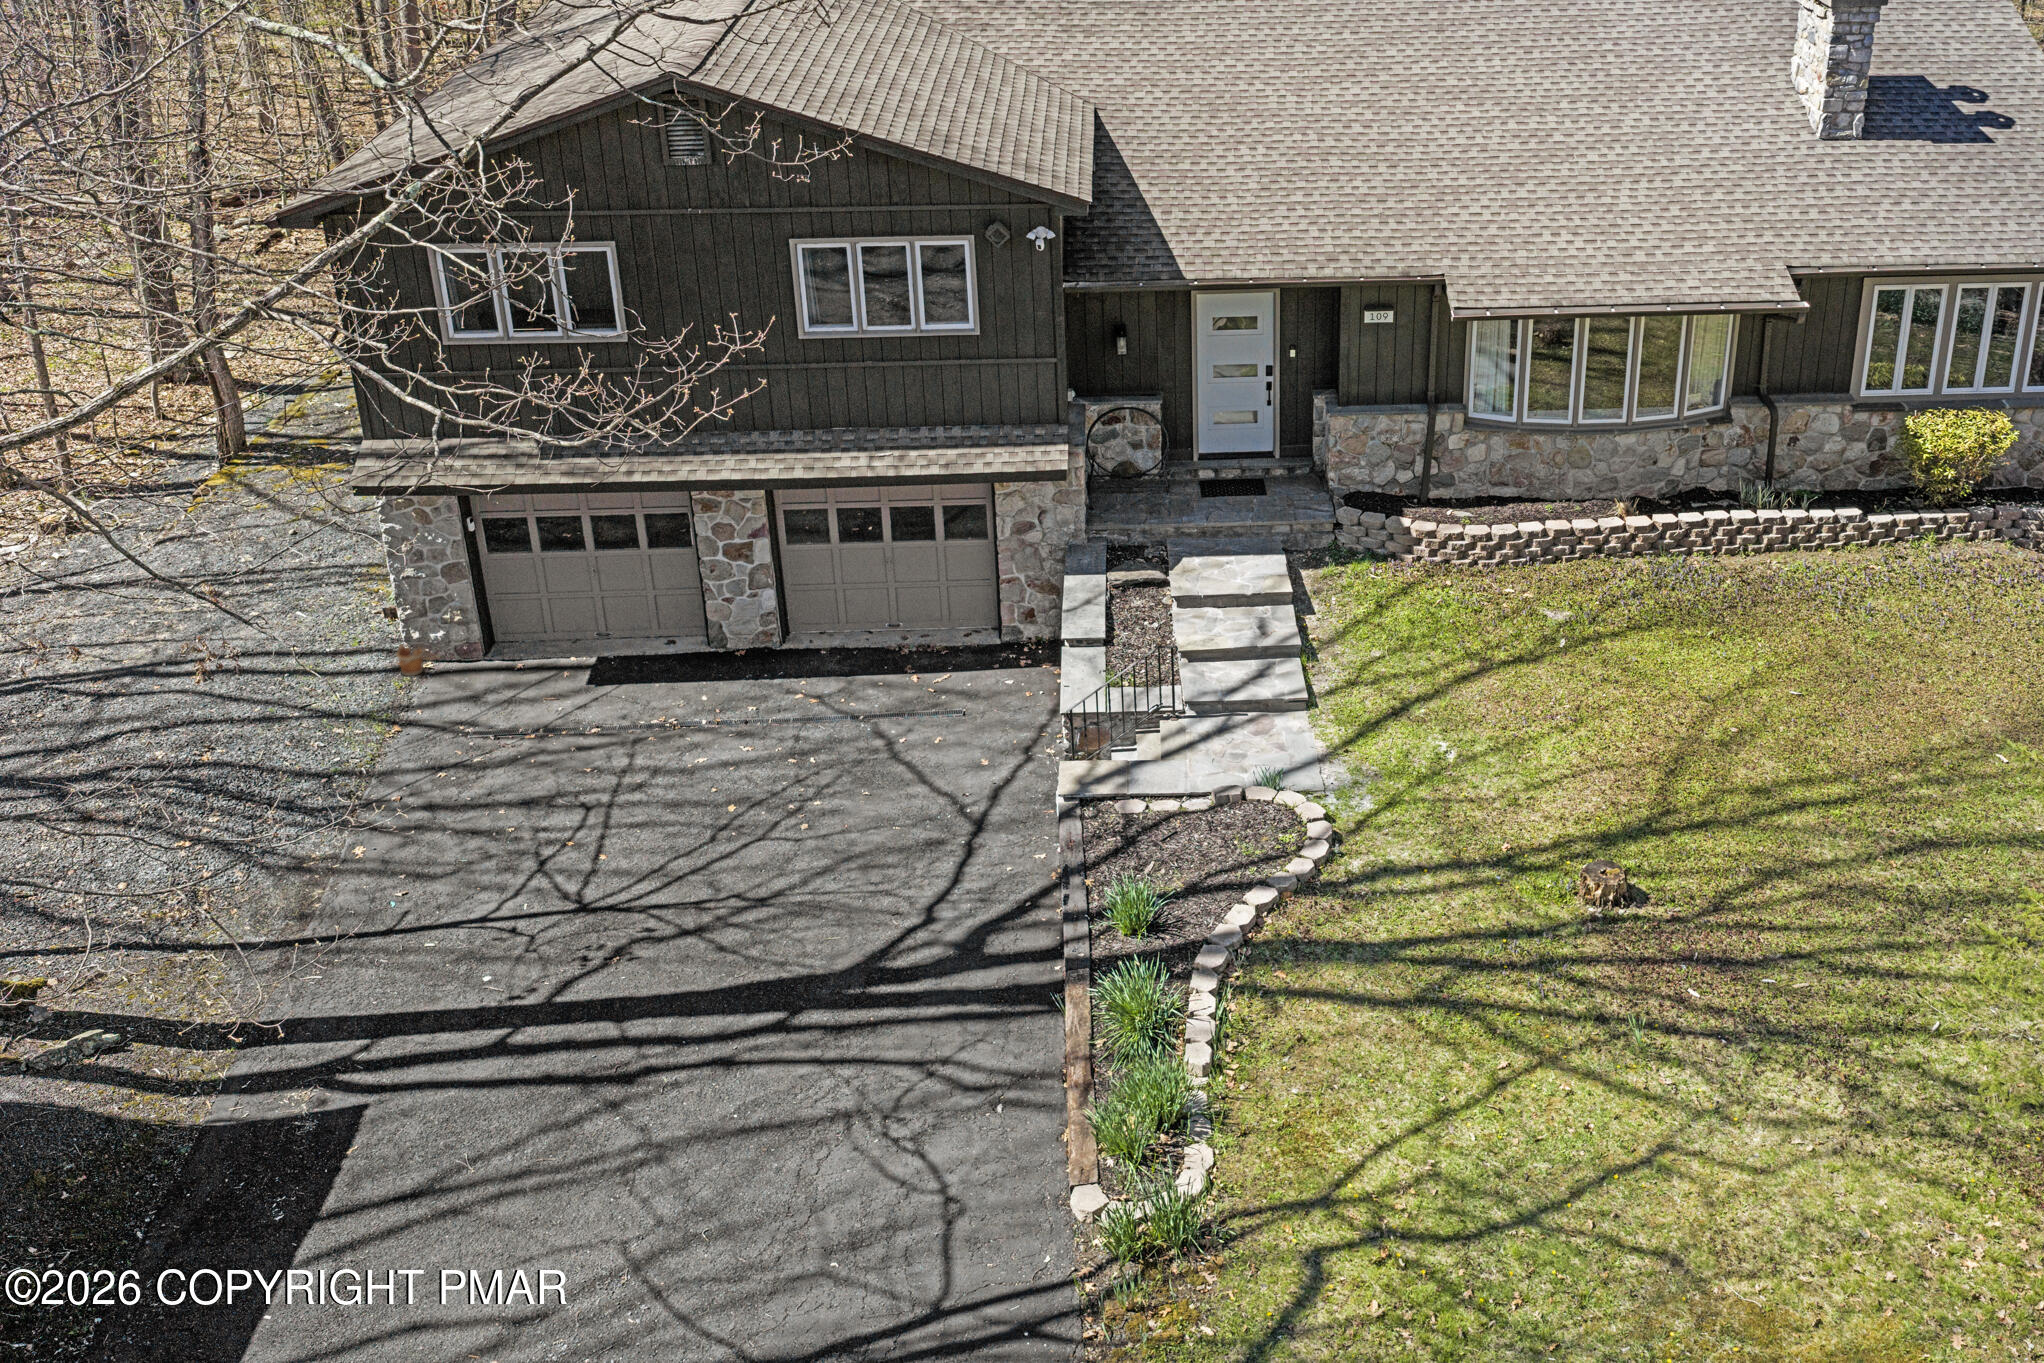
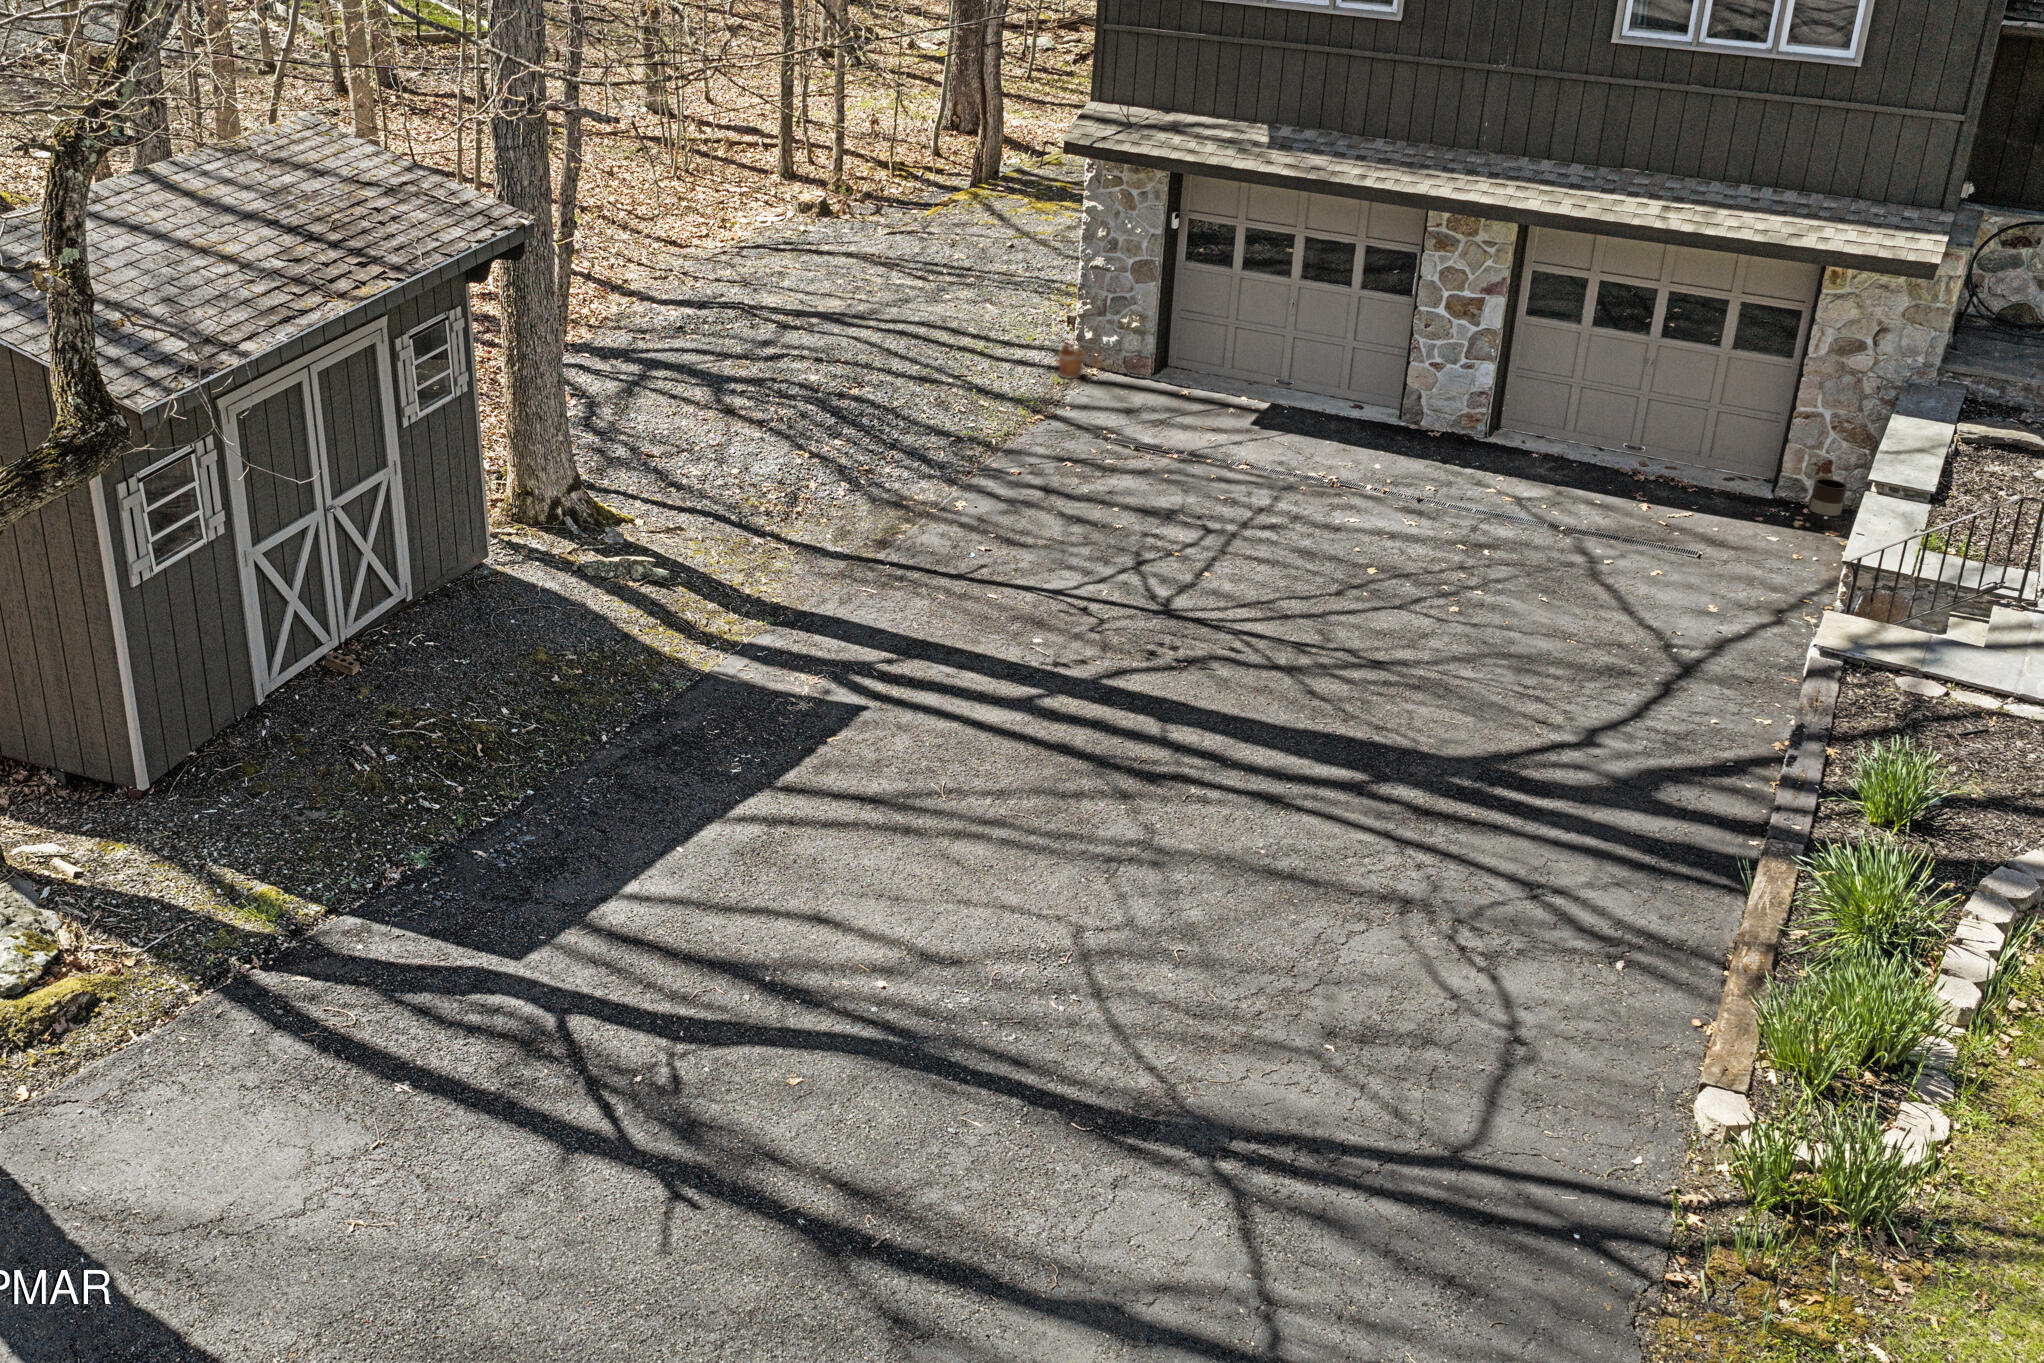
planter: none [1024,622,1047,660] -> present [1804,479,1847,525]

